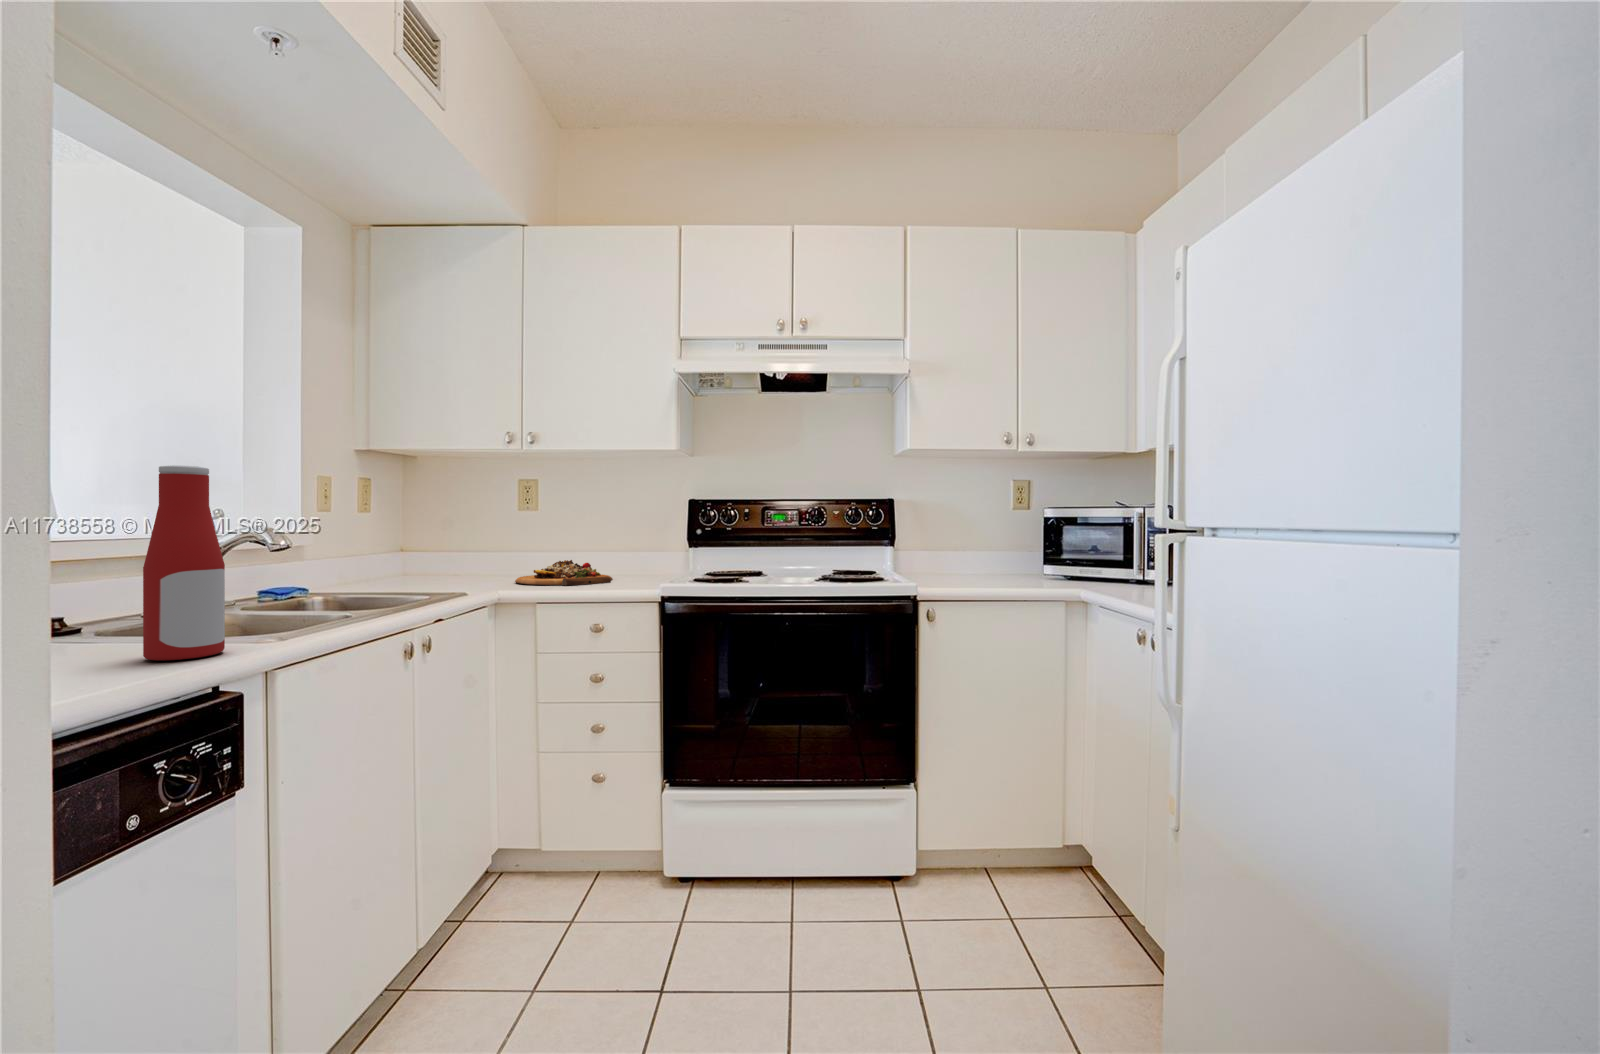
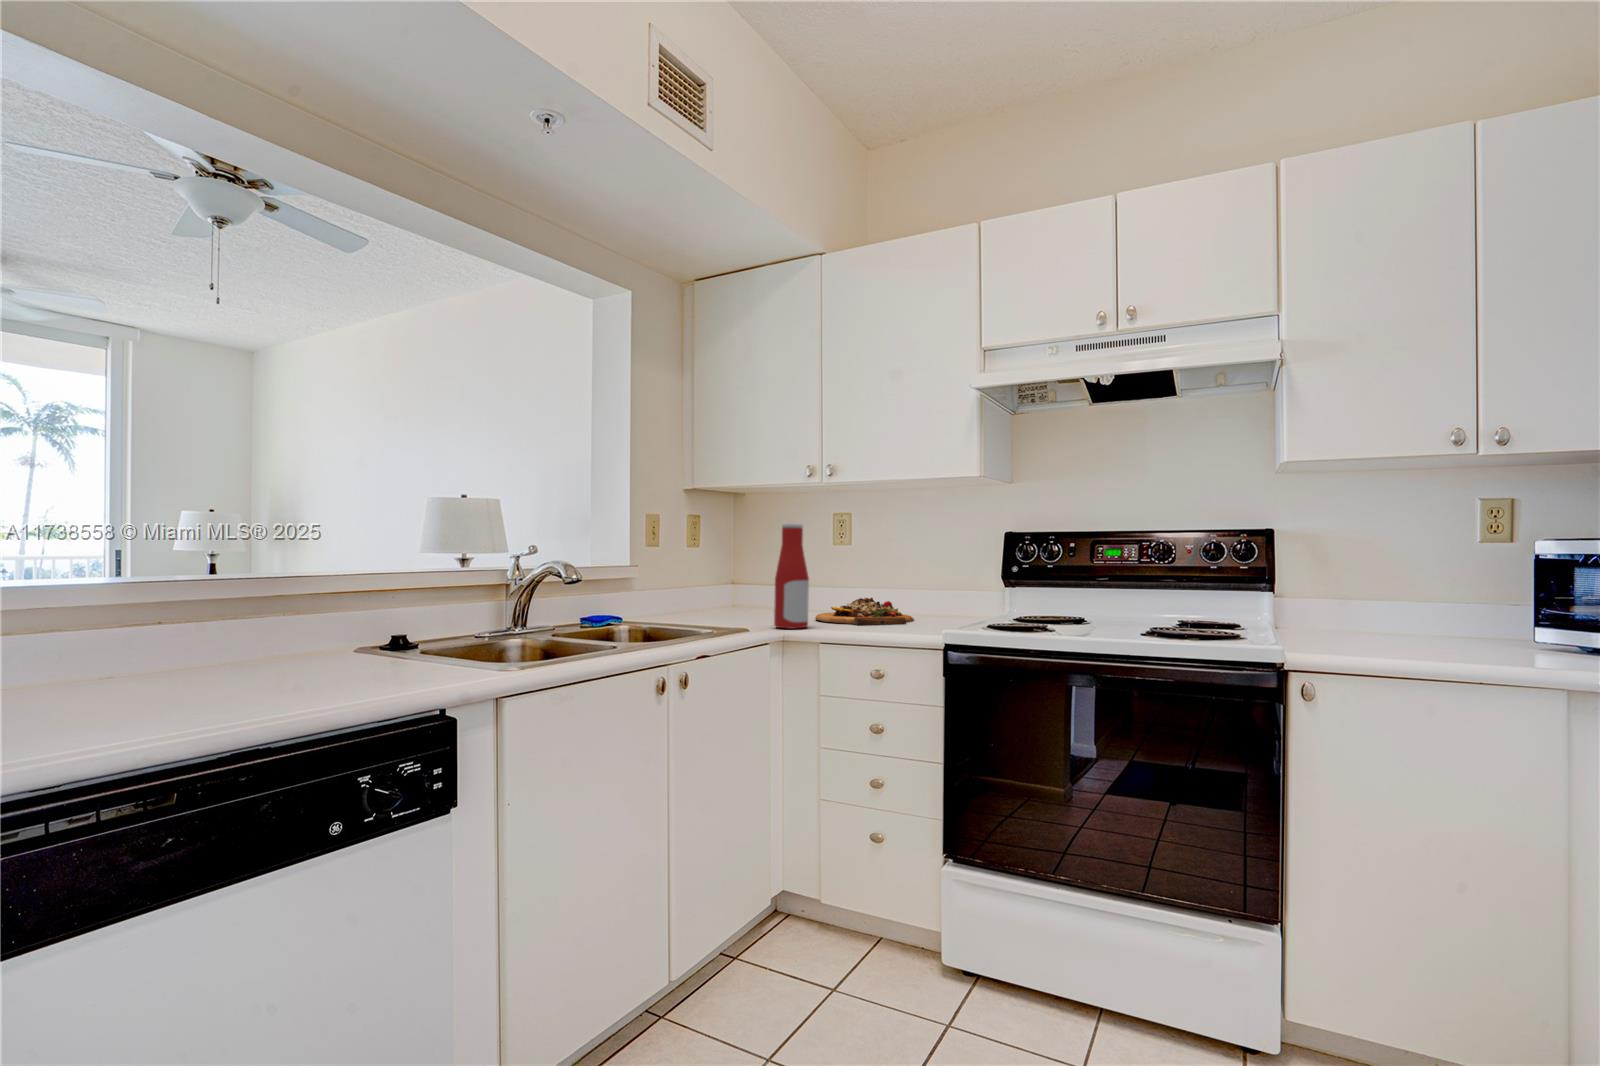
bottle: present [143,465,225,660] -> present [774,523,809,629]

